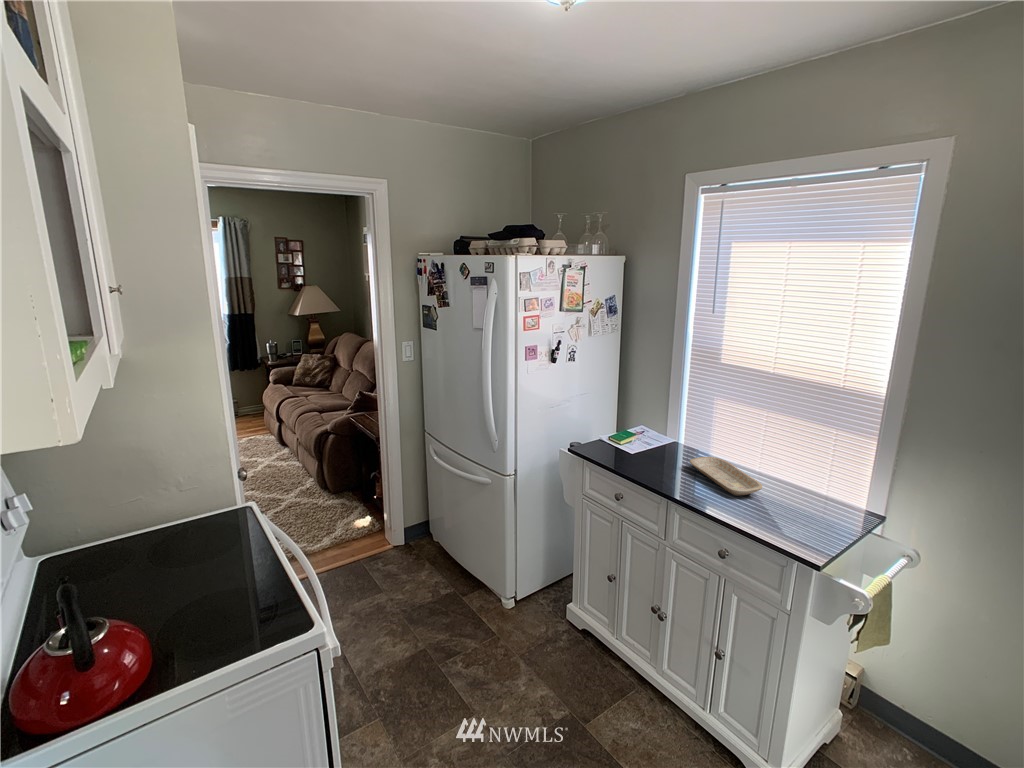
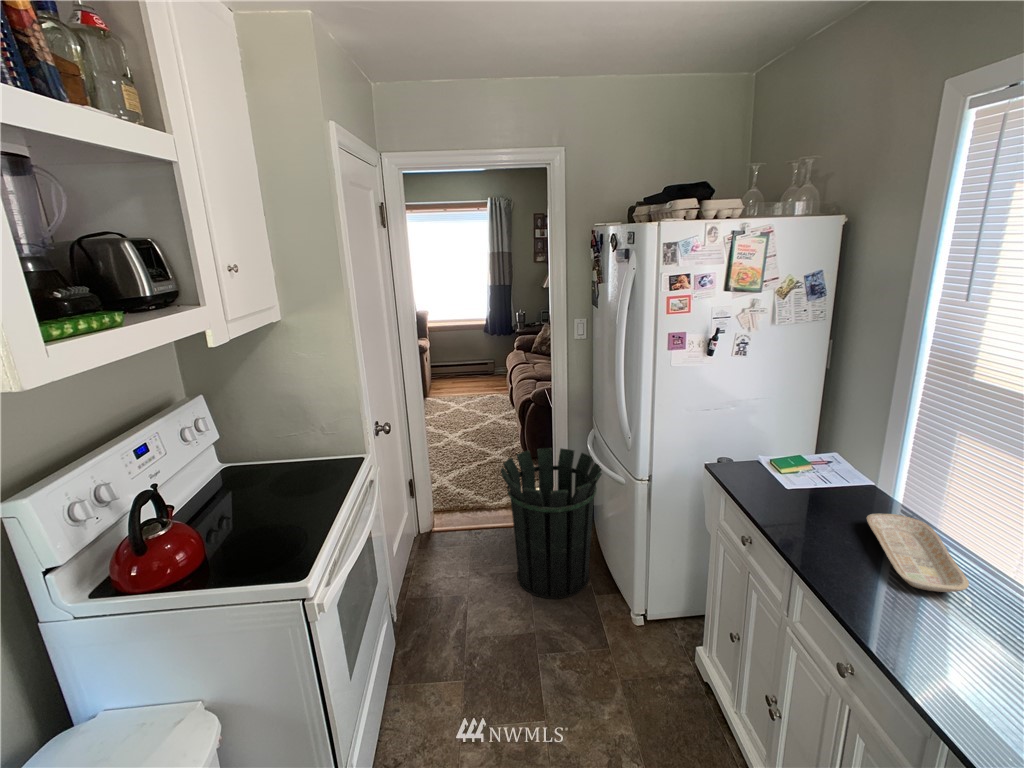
waste bin: none [359,467,460,616] -> present [501,448,602,599]

